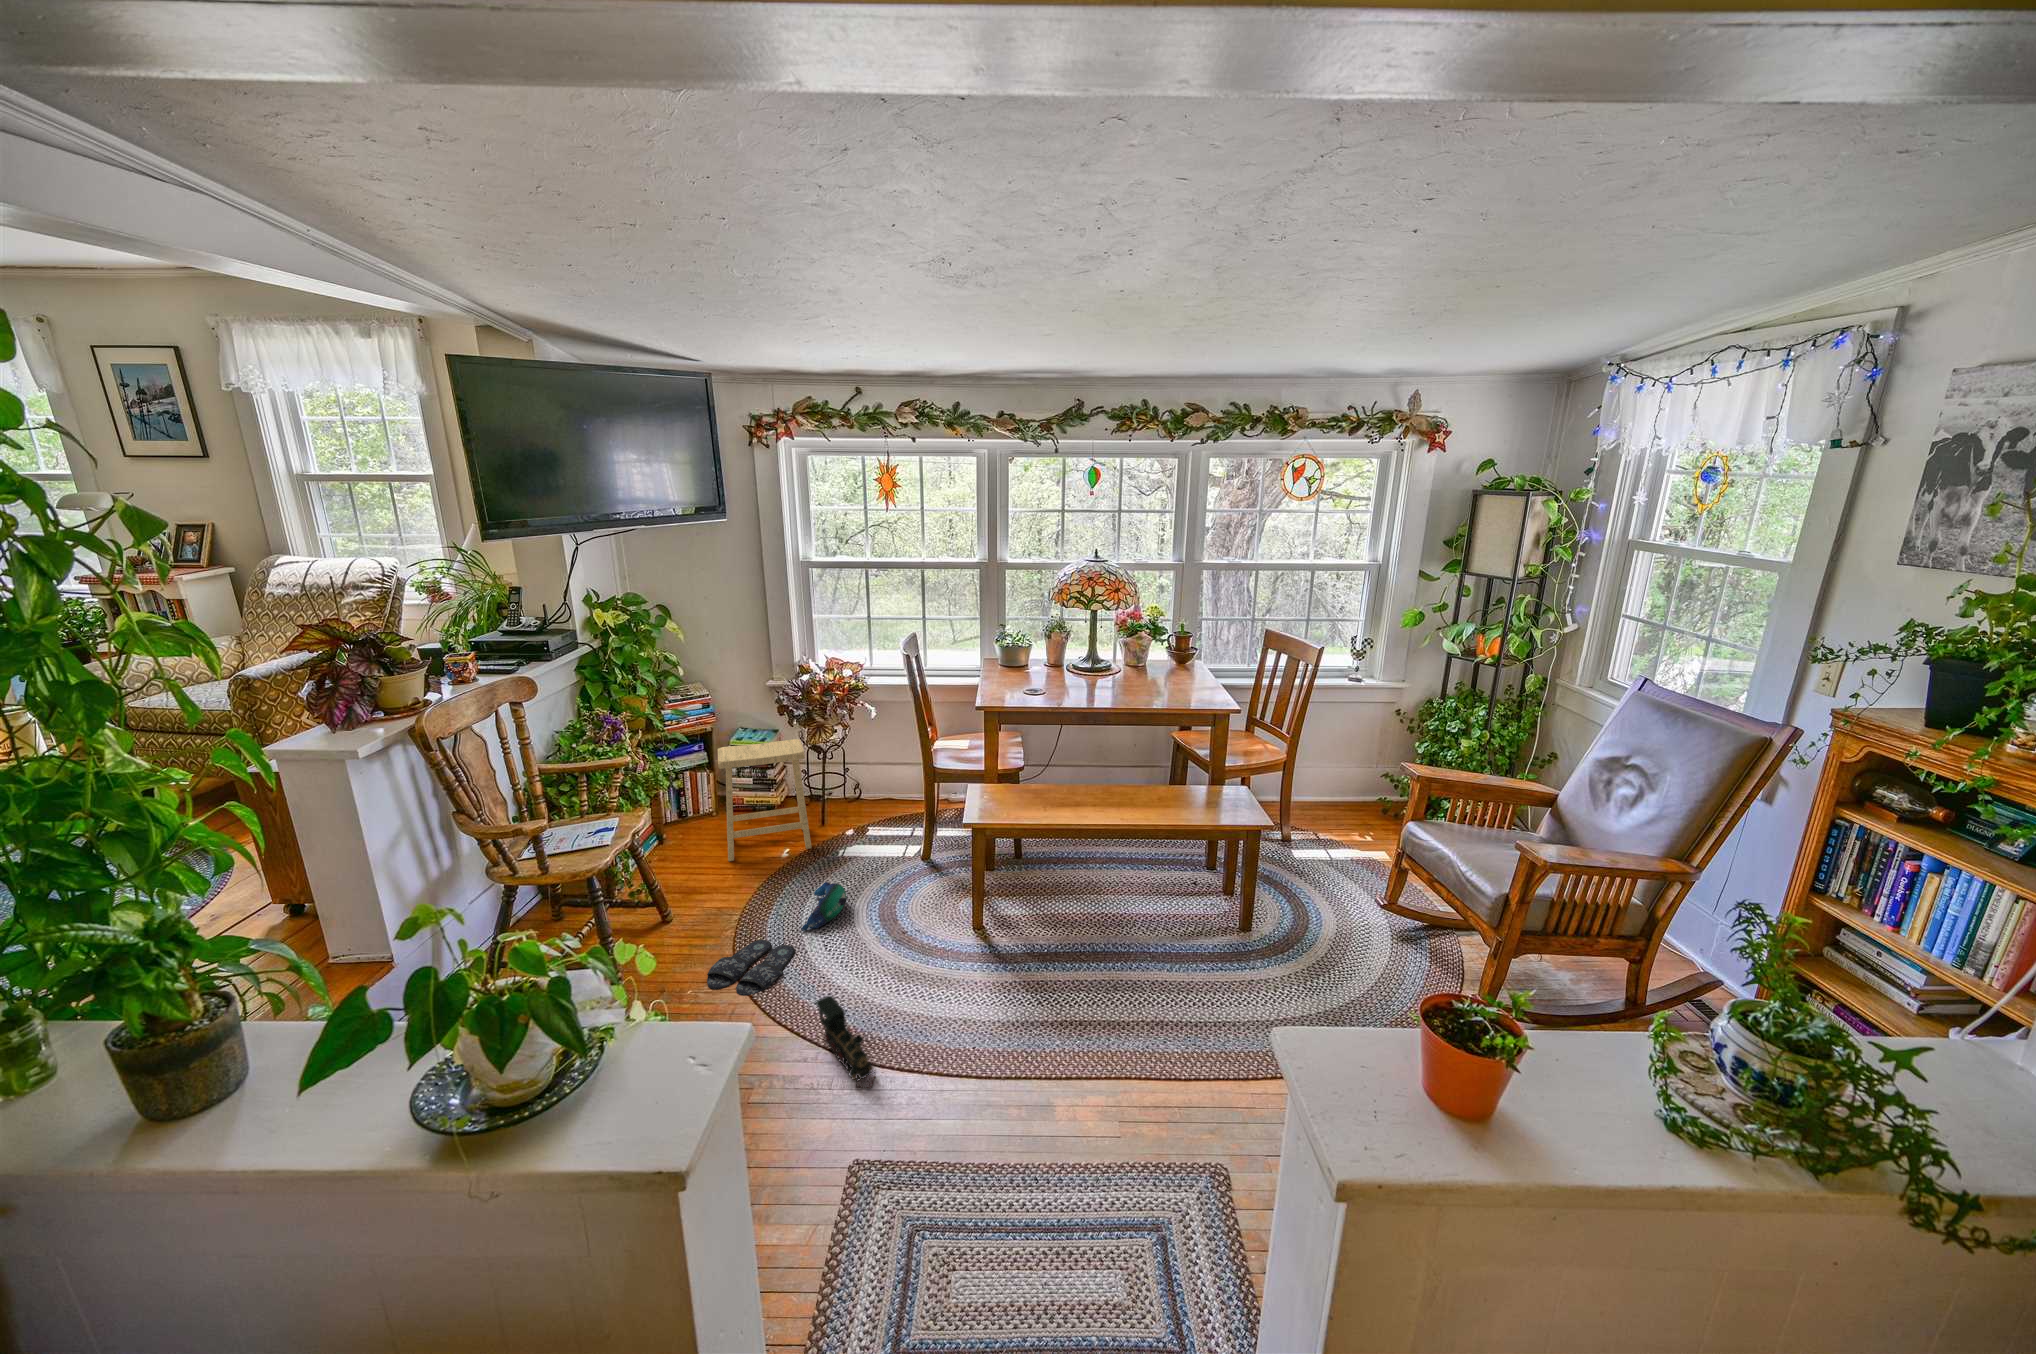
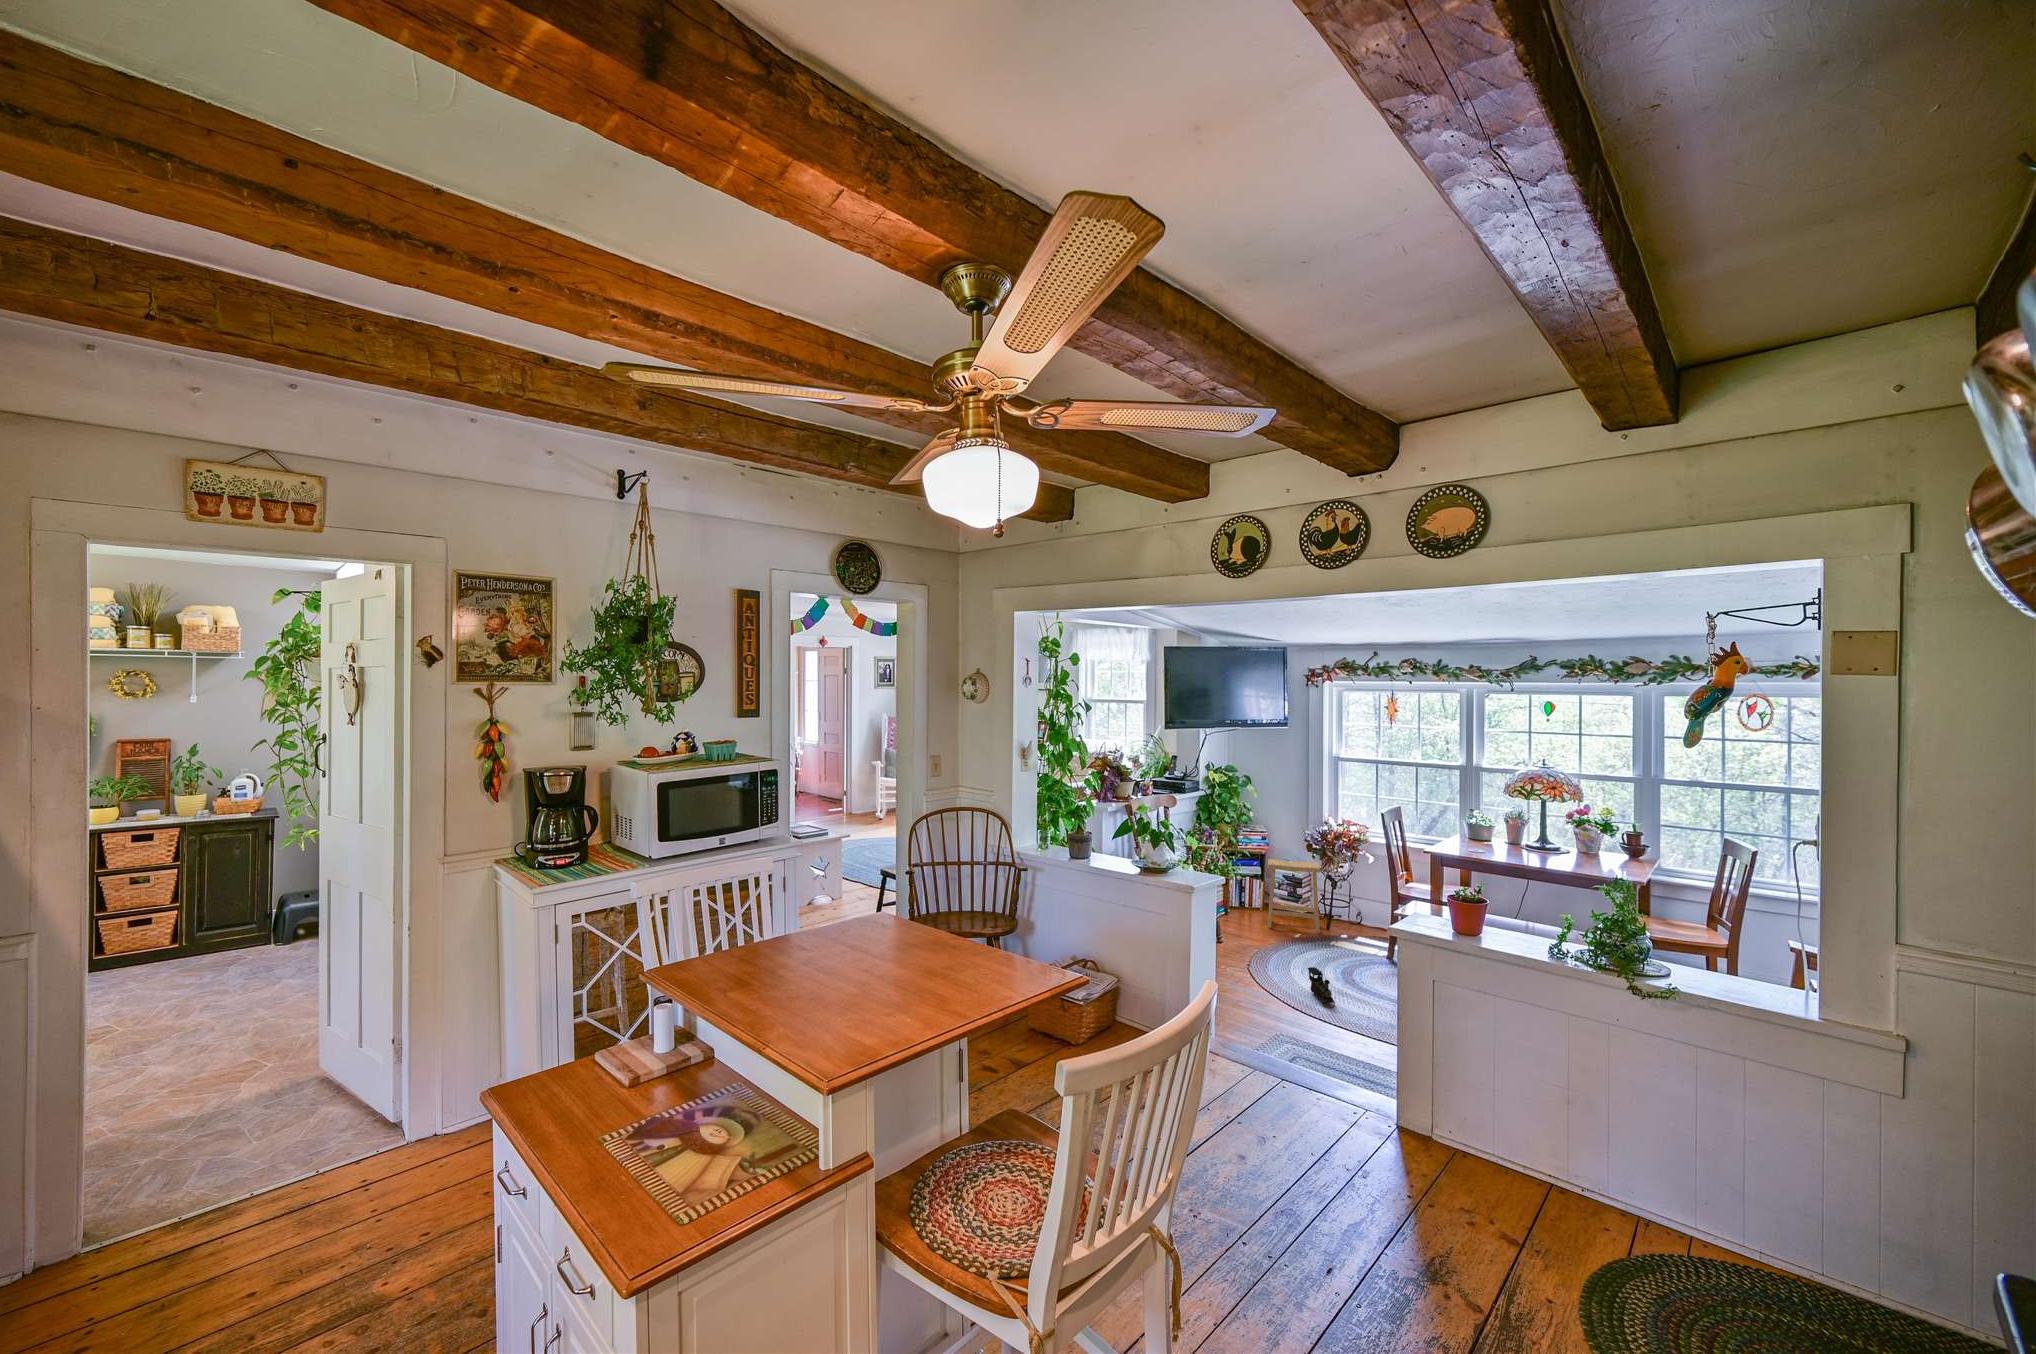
plush toy: present [801,882,847,931] -> none [1306,941,1336,960]
slippers: present [707,940,795,996] -> none [1252,955,1301,972]

